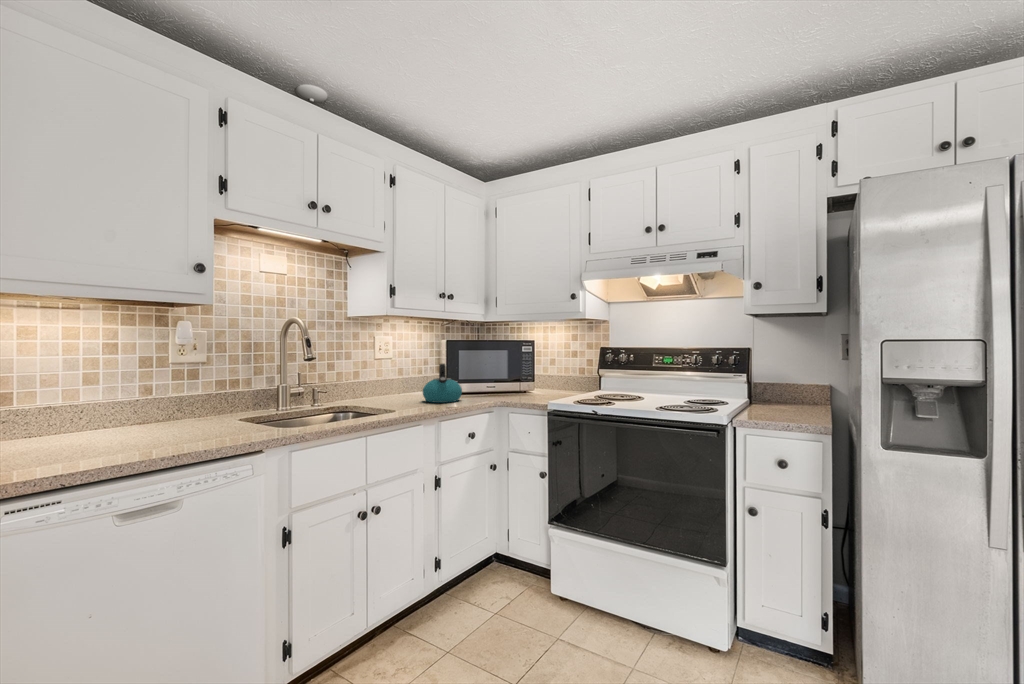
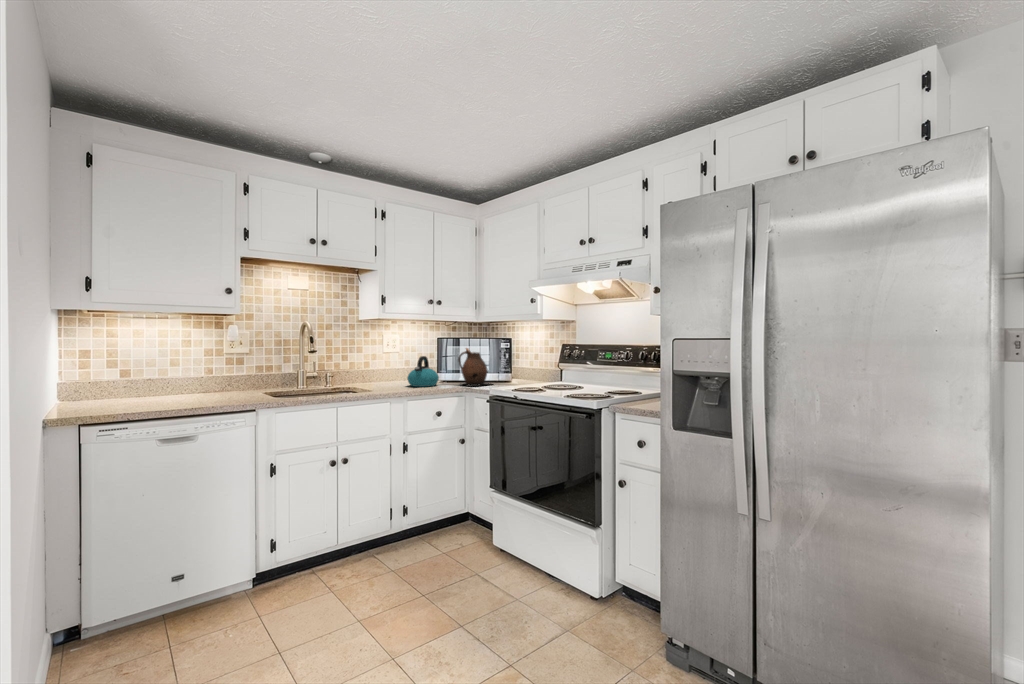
ceramic pitcher: none [486,353,529,400] -> present [458,348,490,386]

